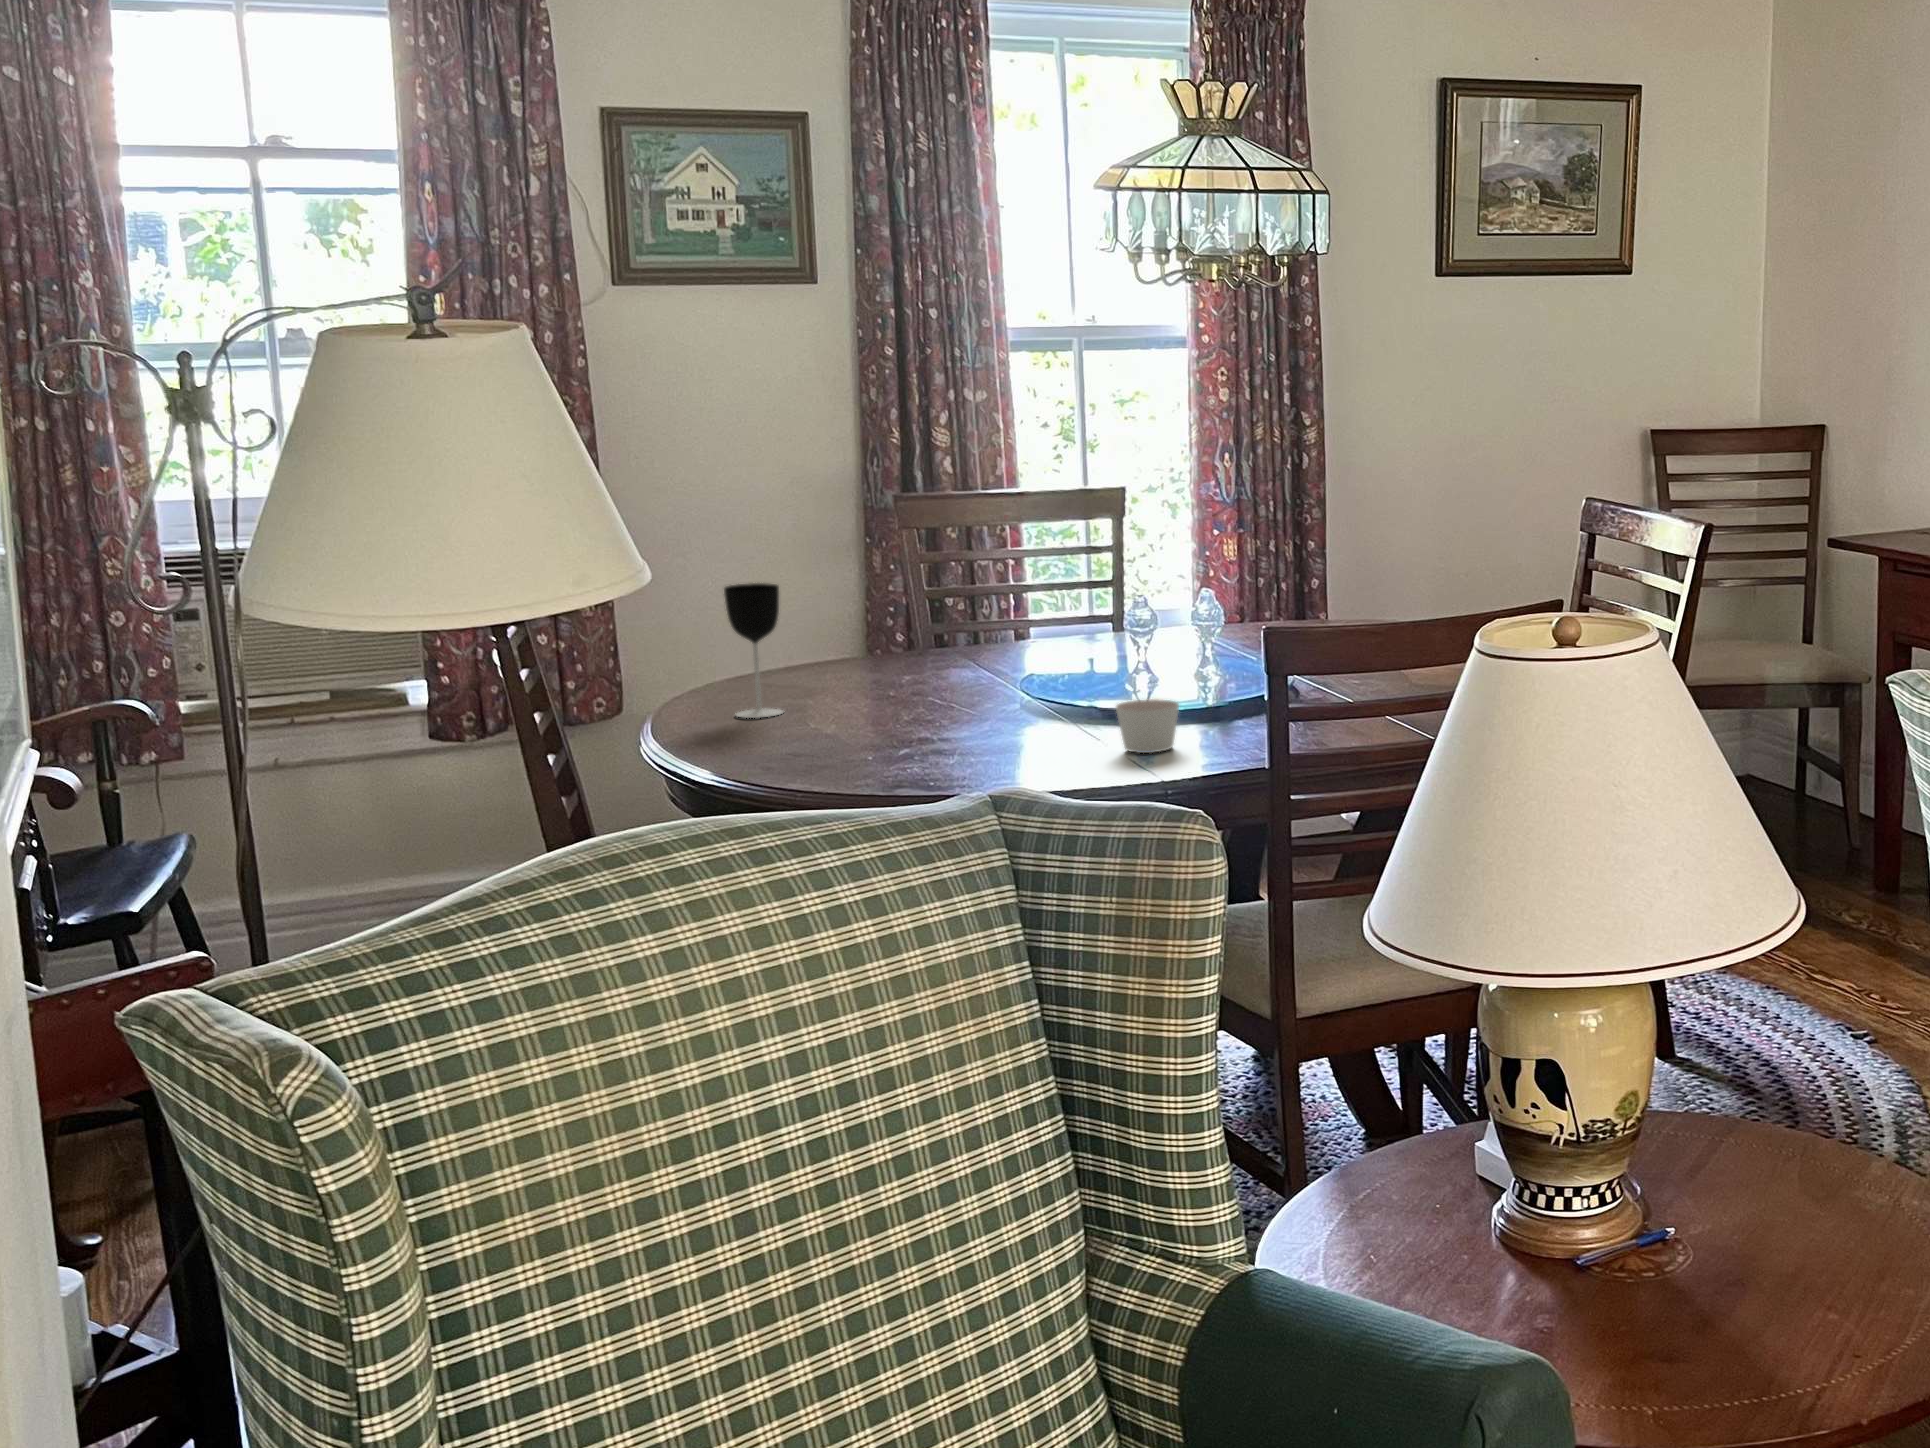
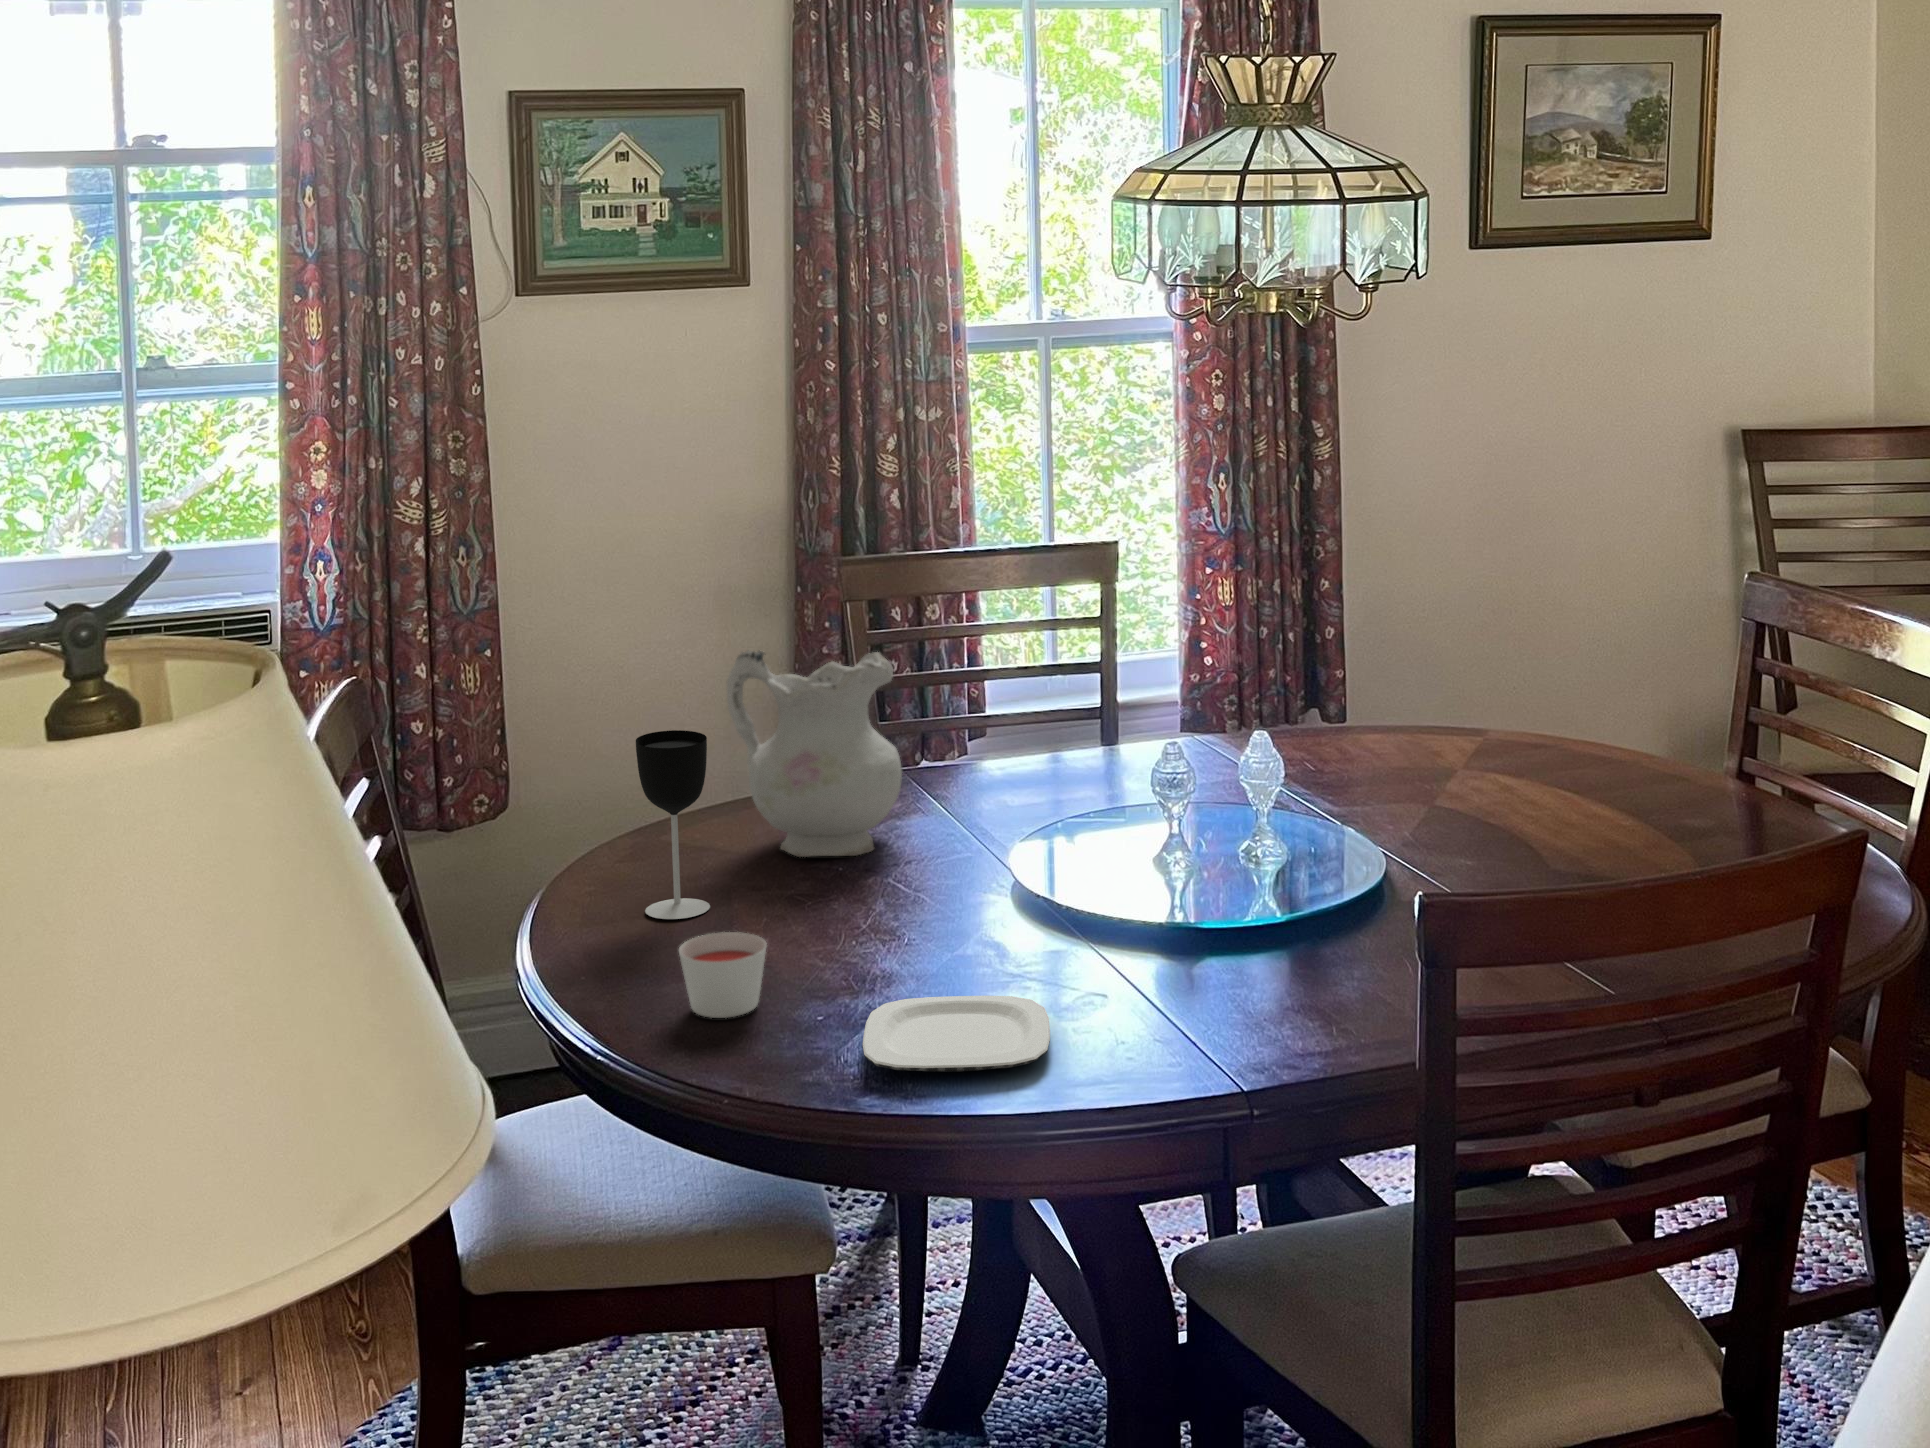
ceramic pitcher: none [796,534,934,686] -> present [727,650,902,857]
candle: present [1116,699,1179,753] -> present [679,932,766,1018]
plate: none [889,738,1023,772] -> present [863,996,1050,1072]

